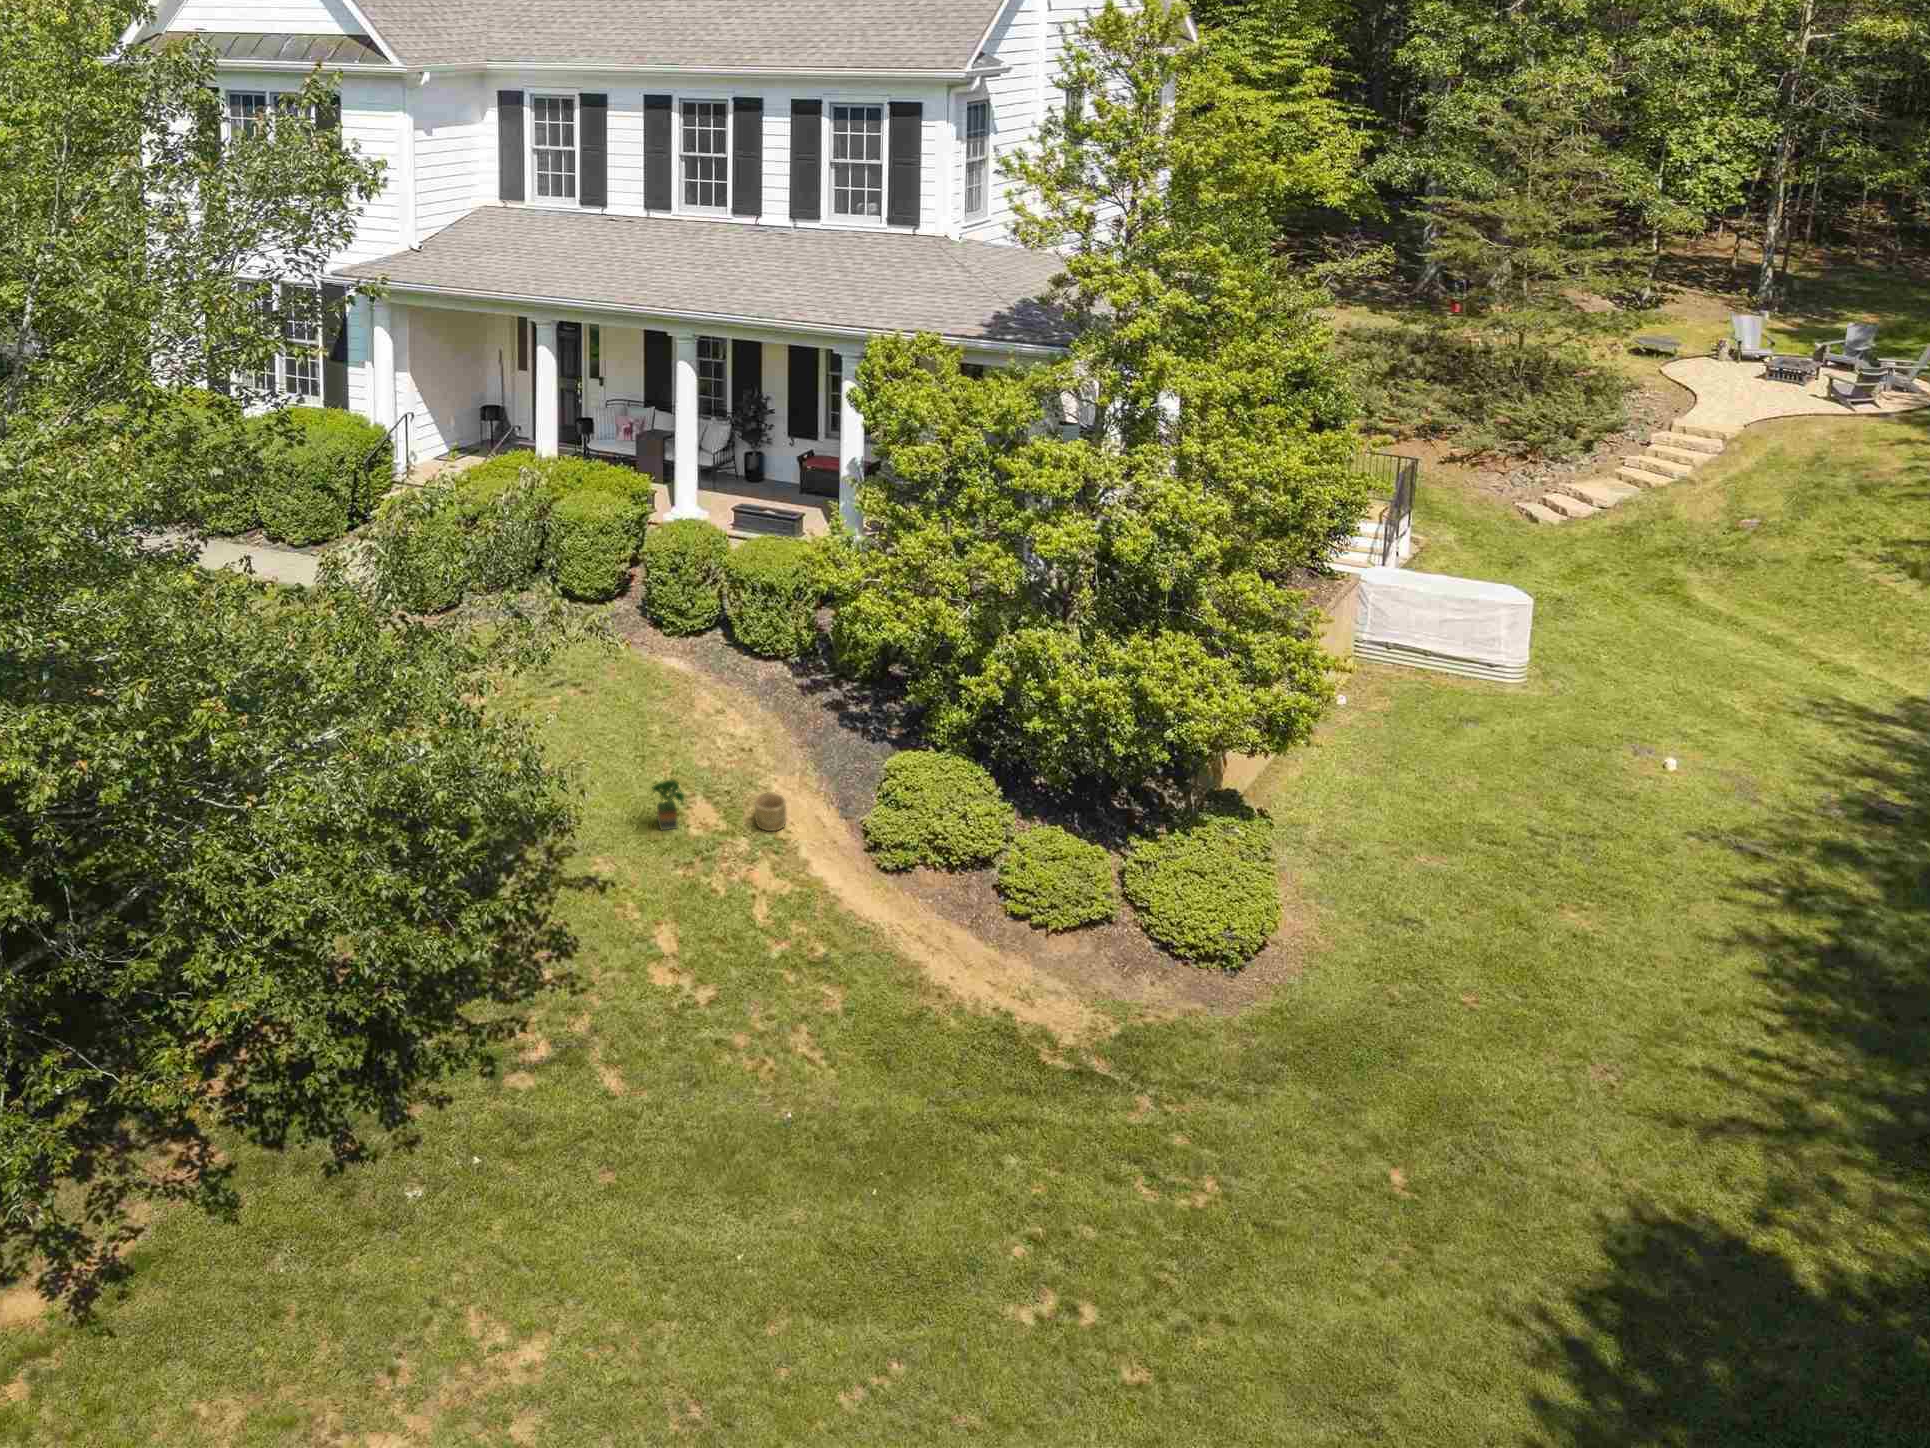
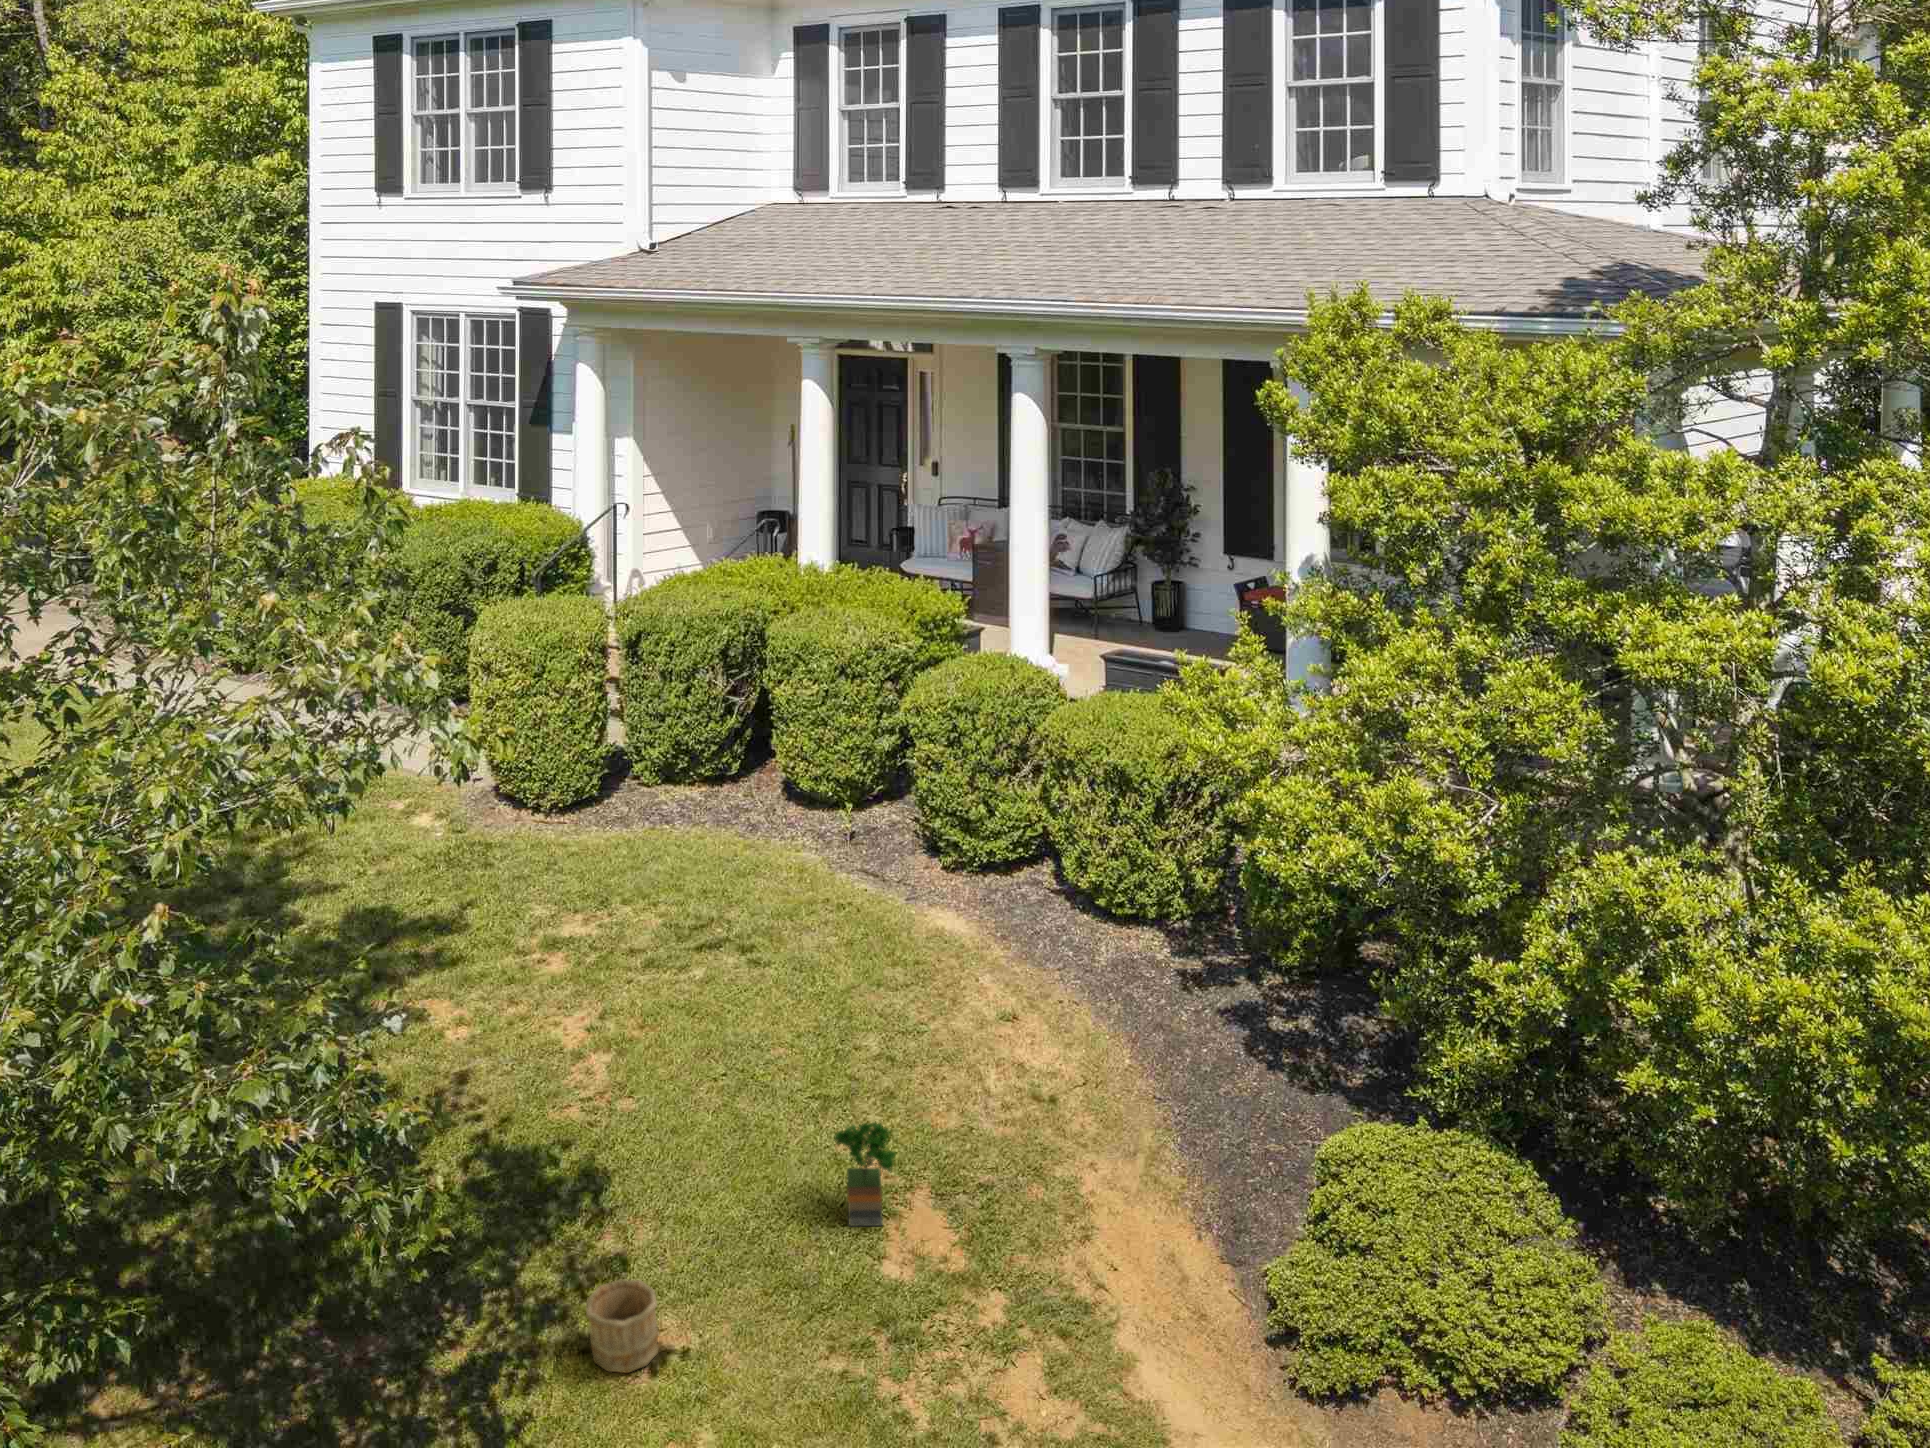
wooden bucket: present [754,793,786,831] -> present [586,1279,658,1373]

